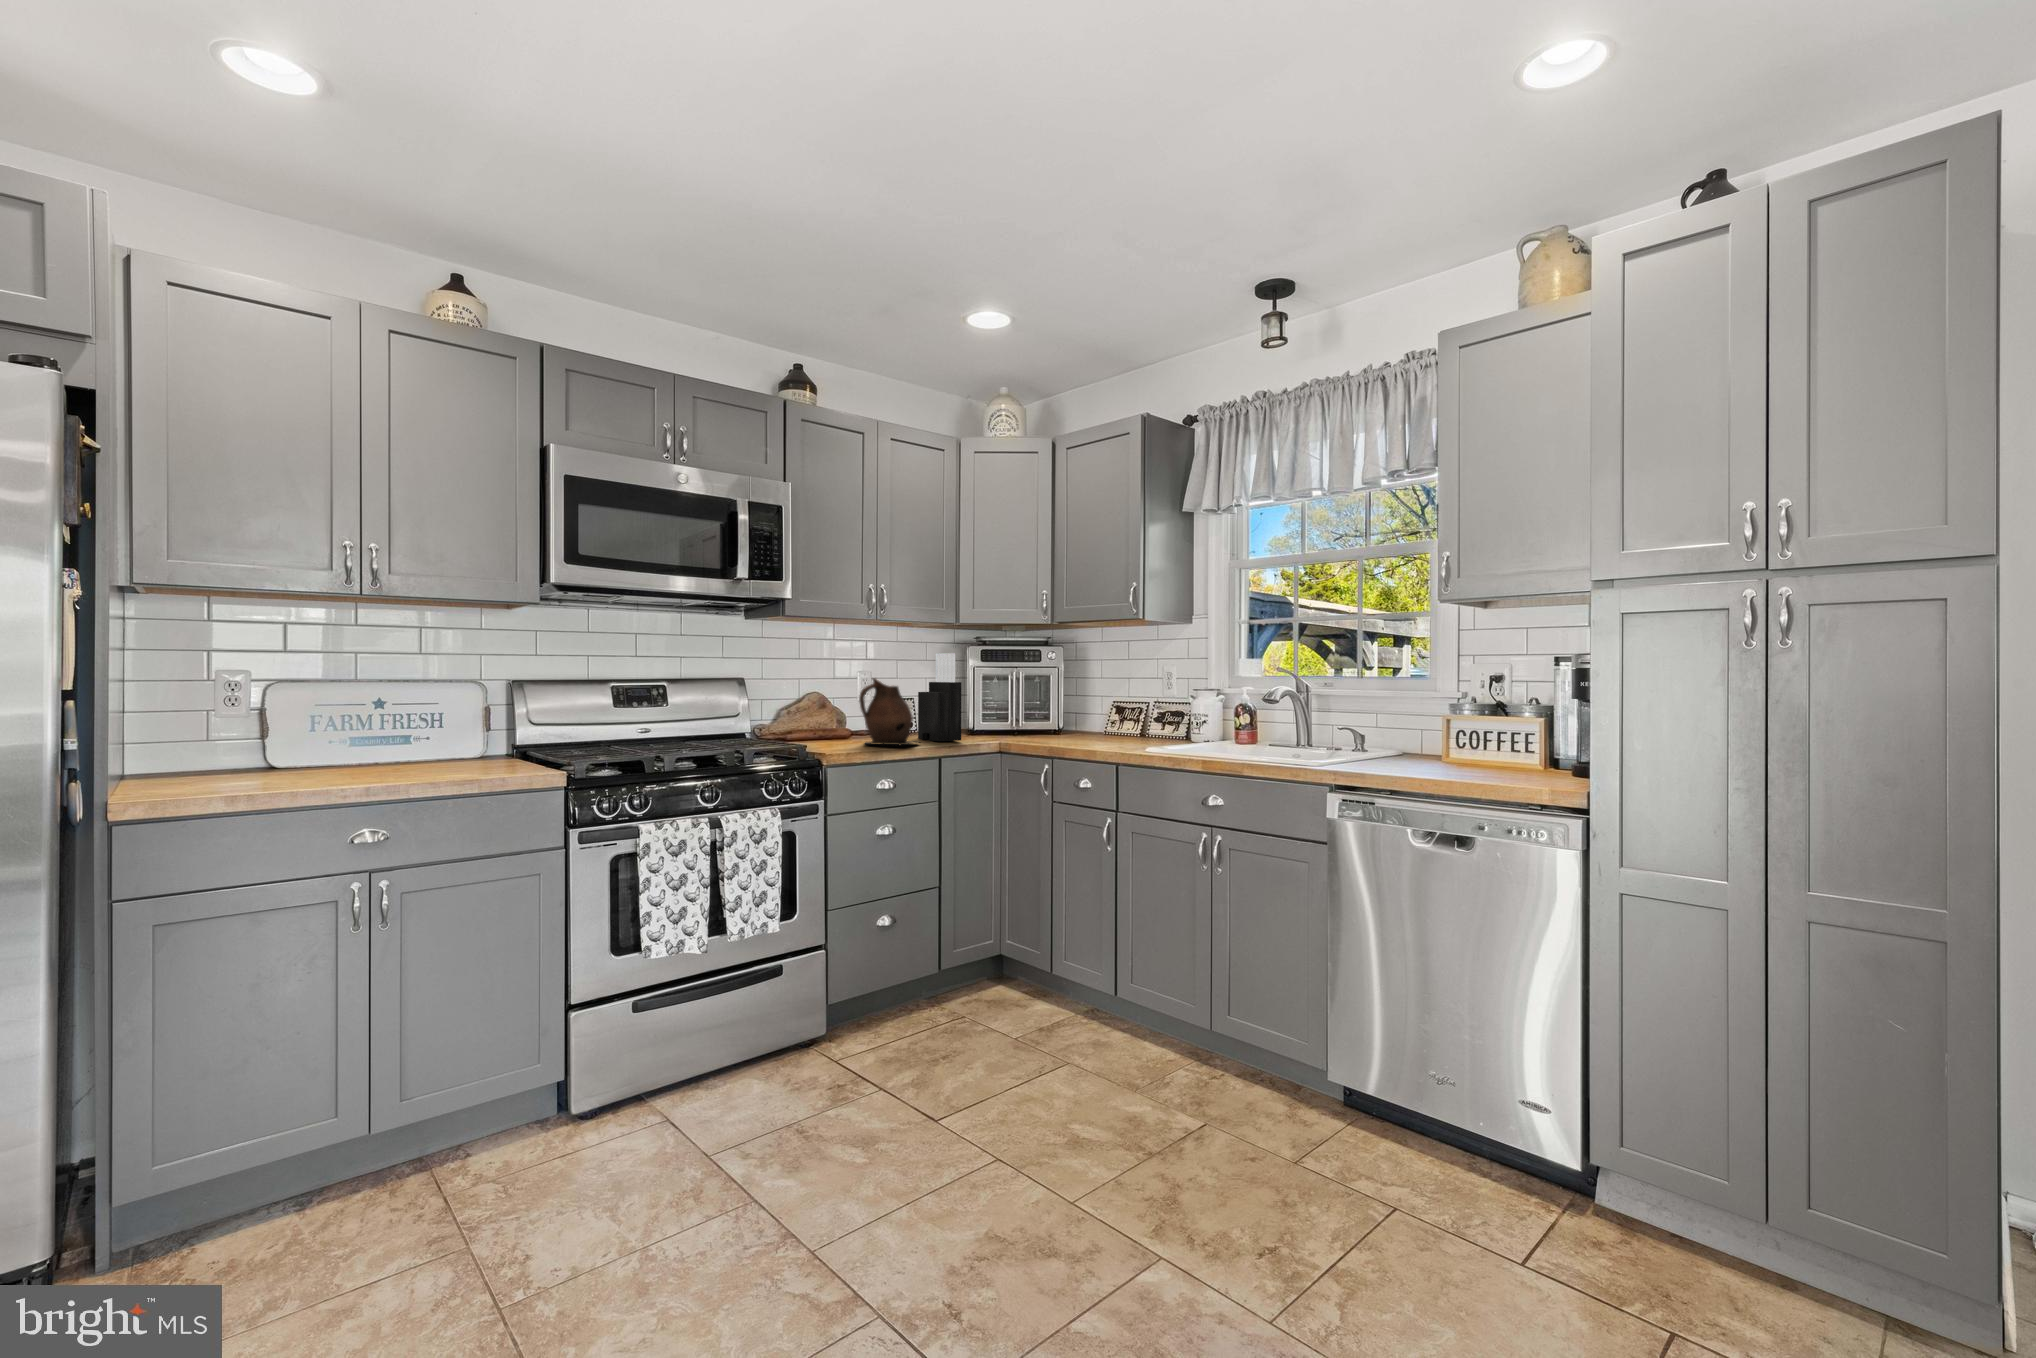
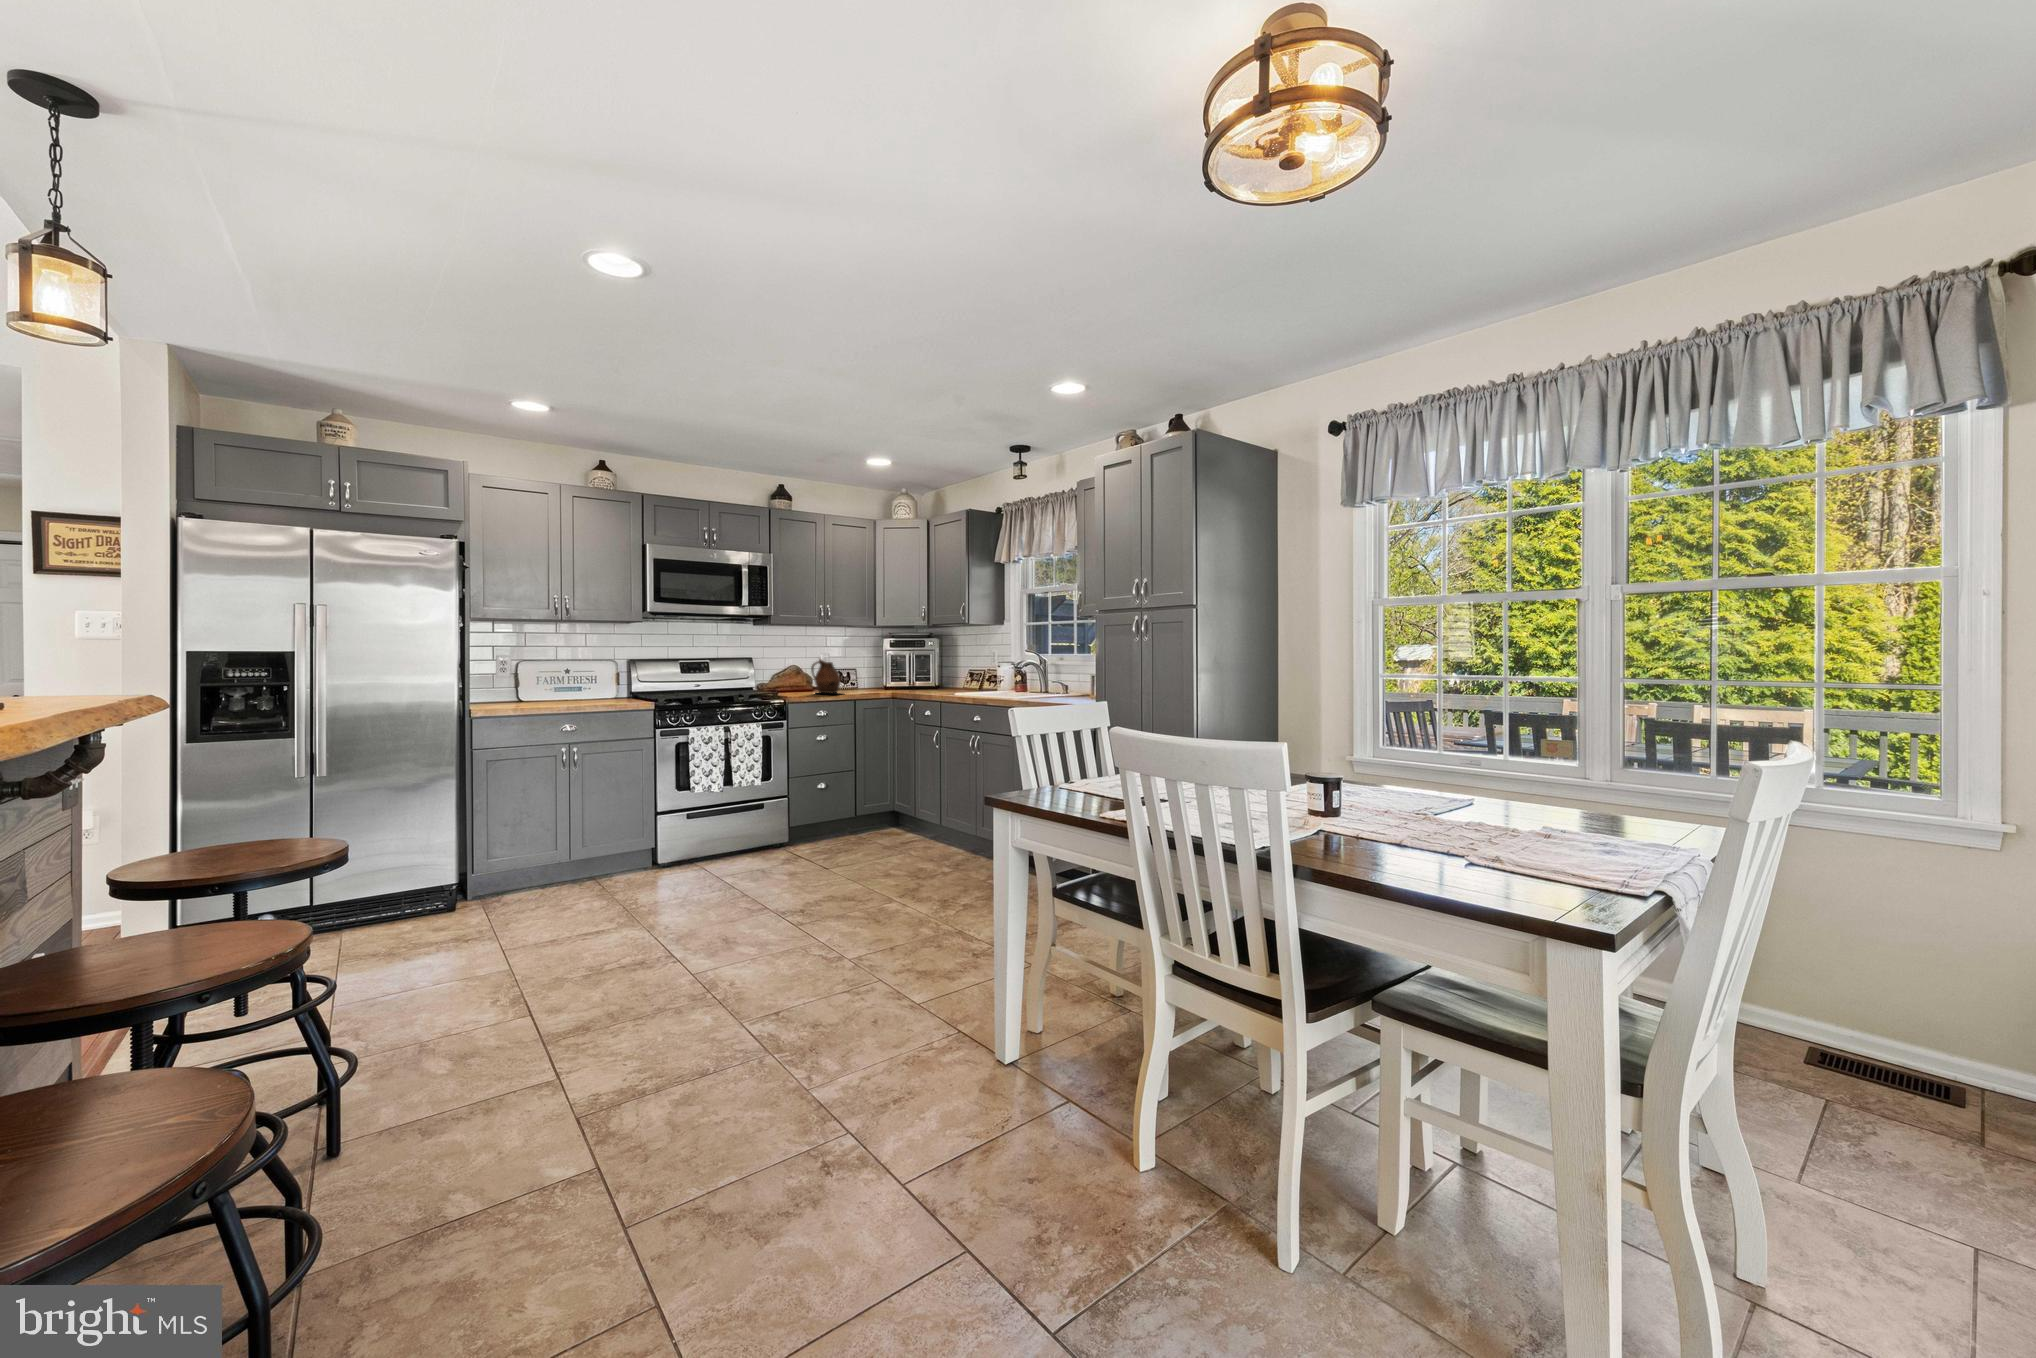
knife block: present [918,653,962,741] -> none [851,644,873,692]

